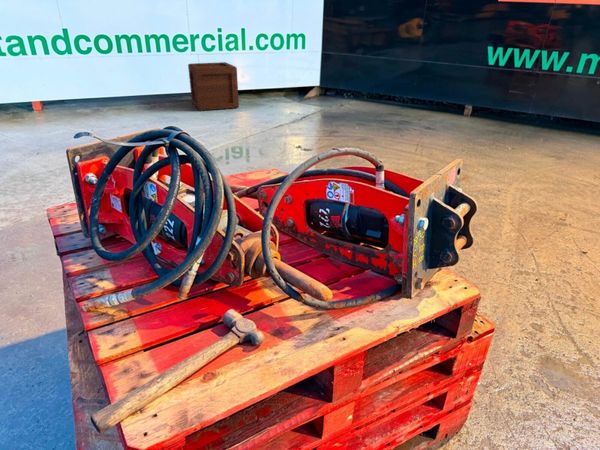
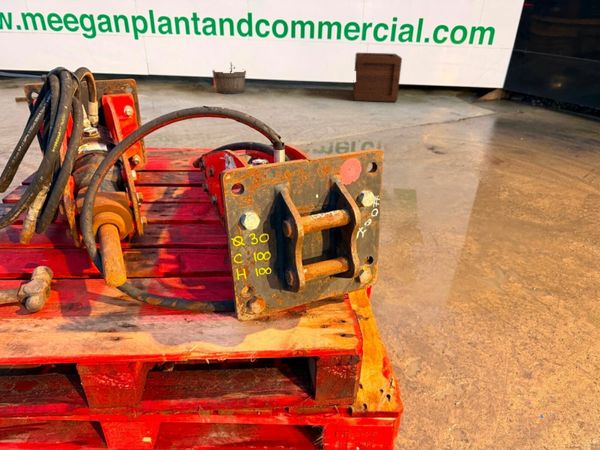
wooden bucket: none [34,84,76,118] -> present [212,64,246,94]

